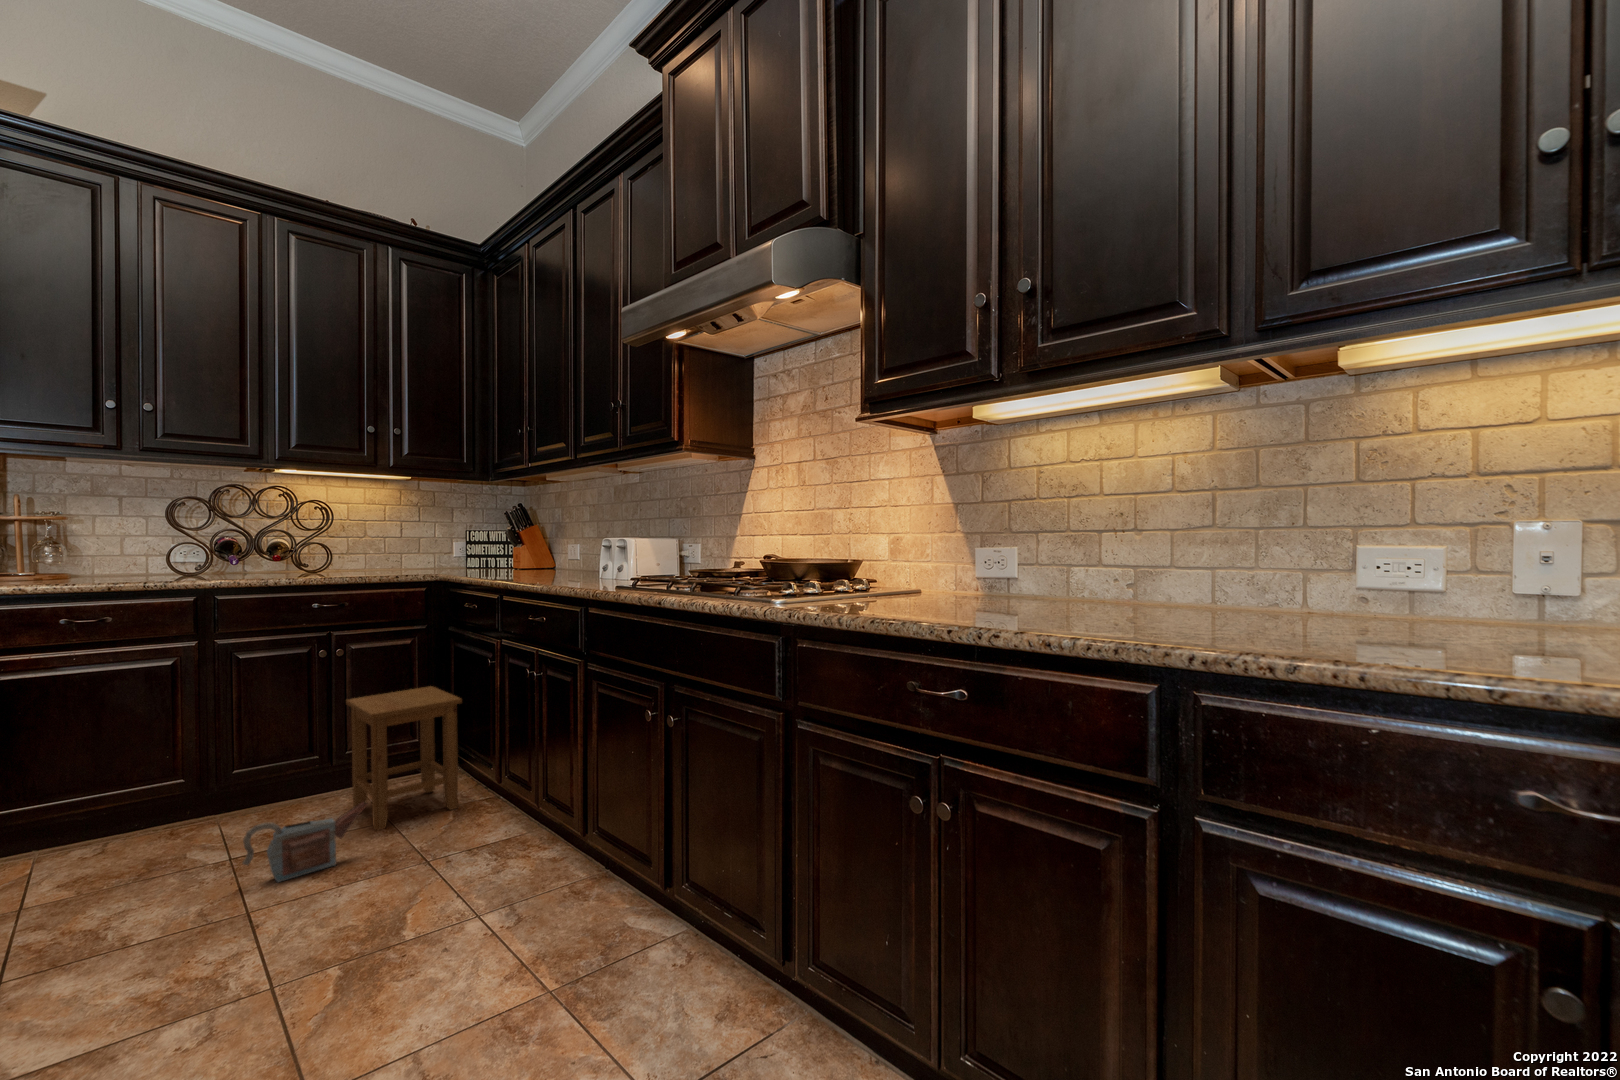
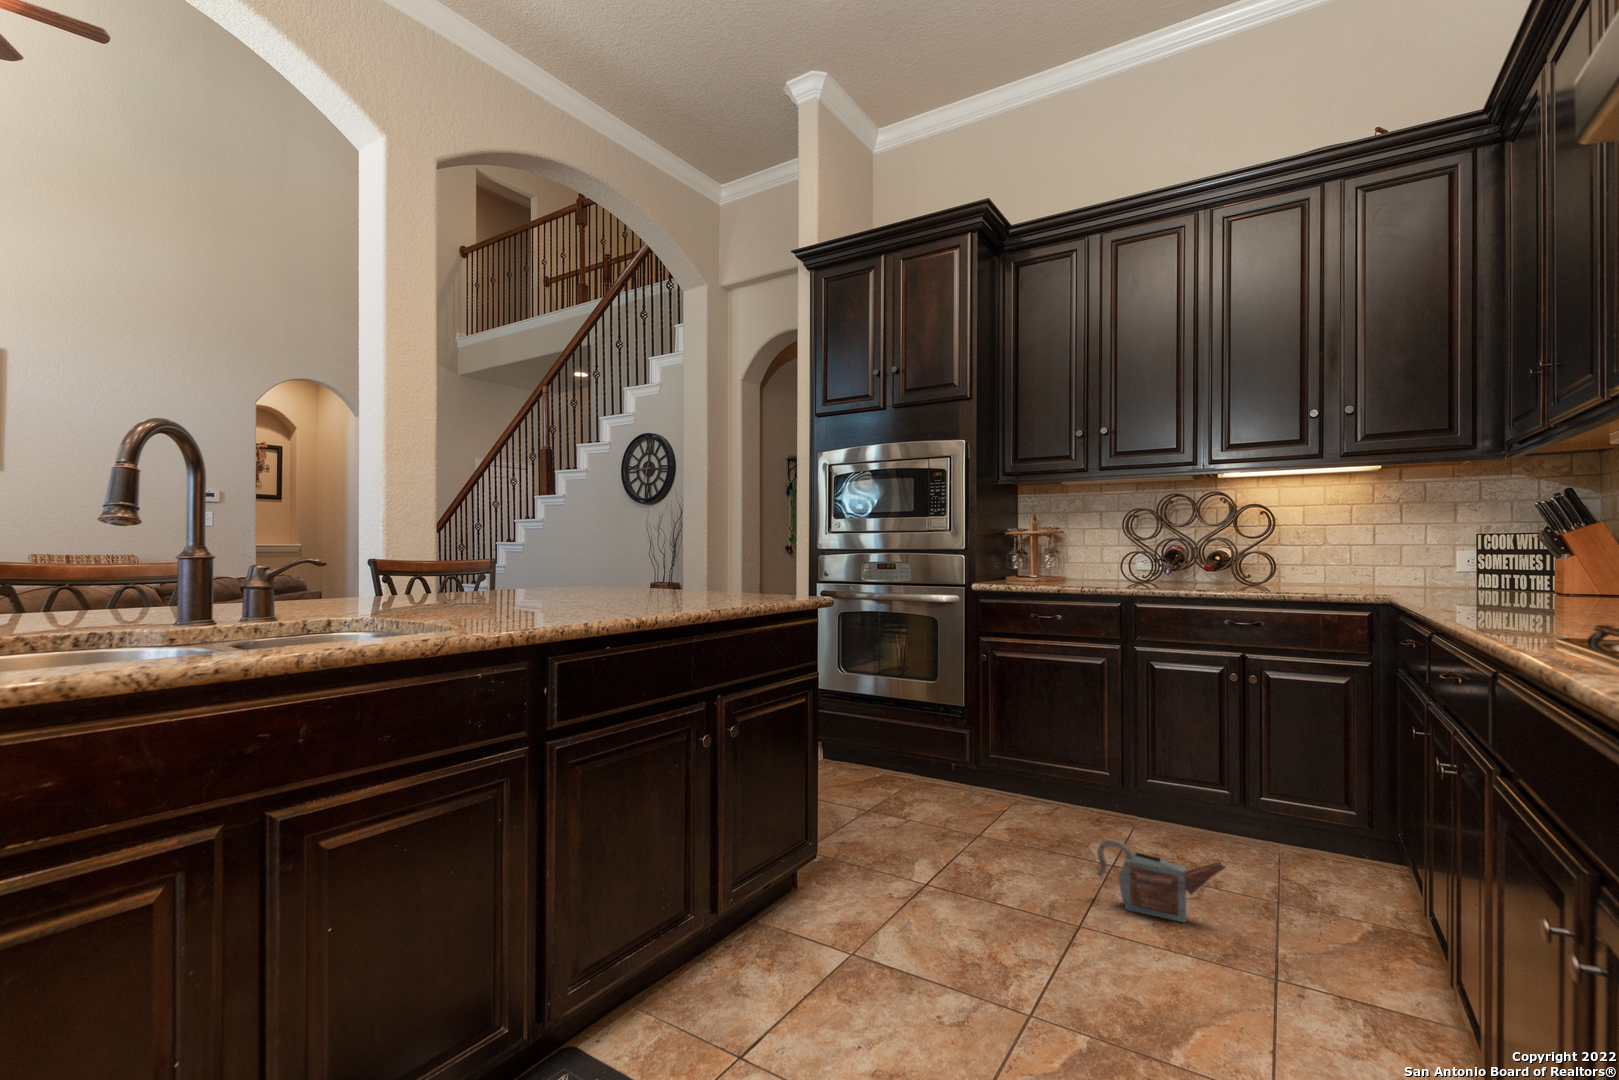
stool: present [346,686,462,830] -> none [1249,735,1385,931]

